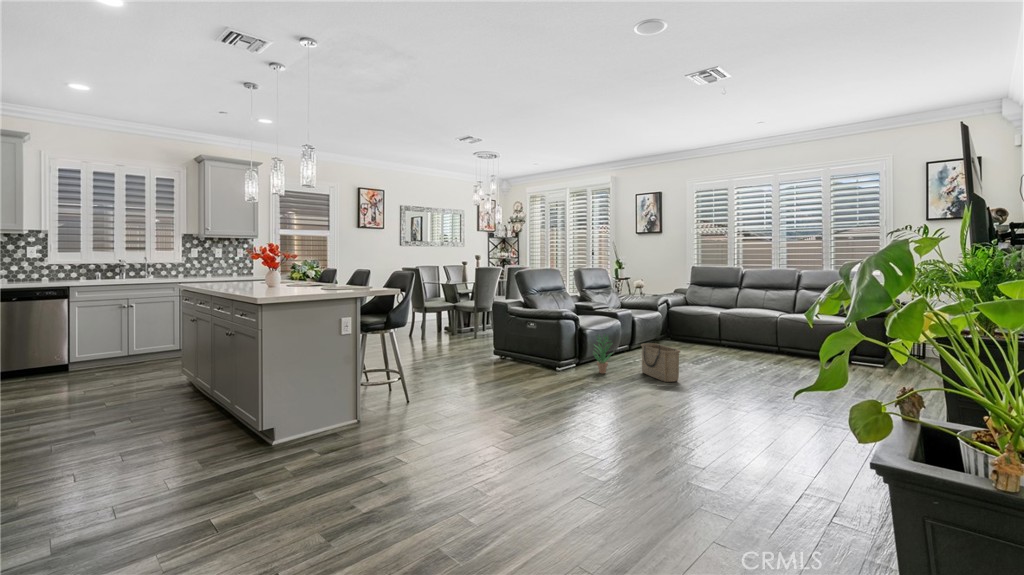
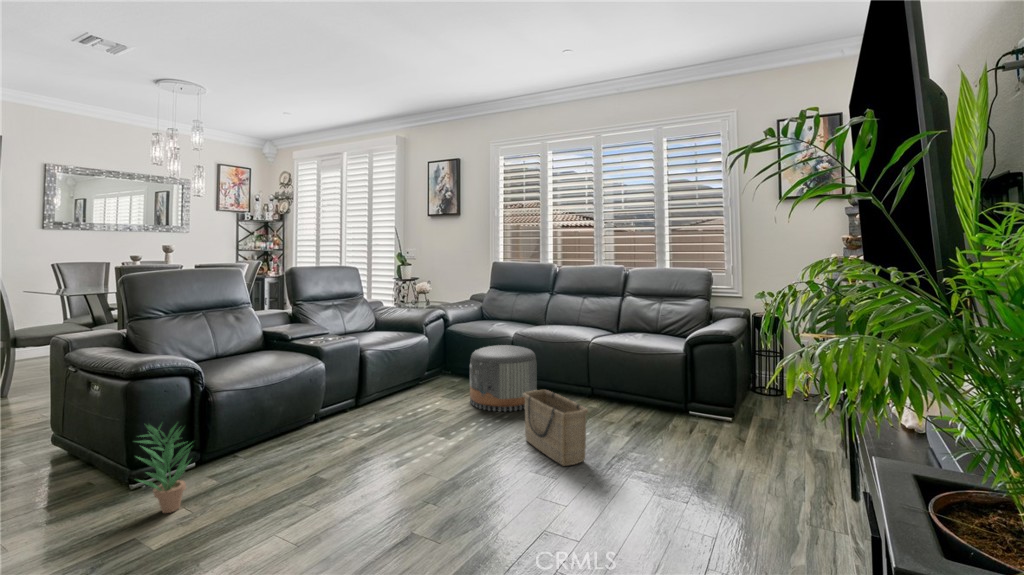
pouf: none [699,318,744,355] -> present [470,345,537,412]
basket: present [641,343,680,382] -> present [523,390,588,466]

